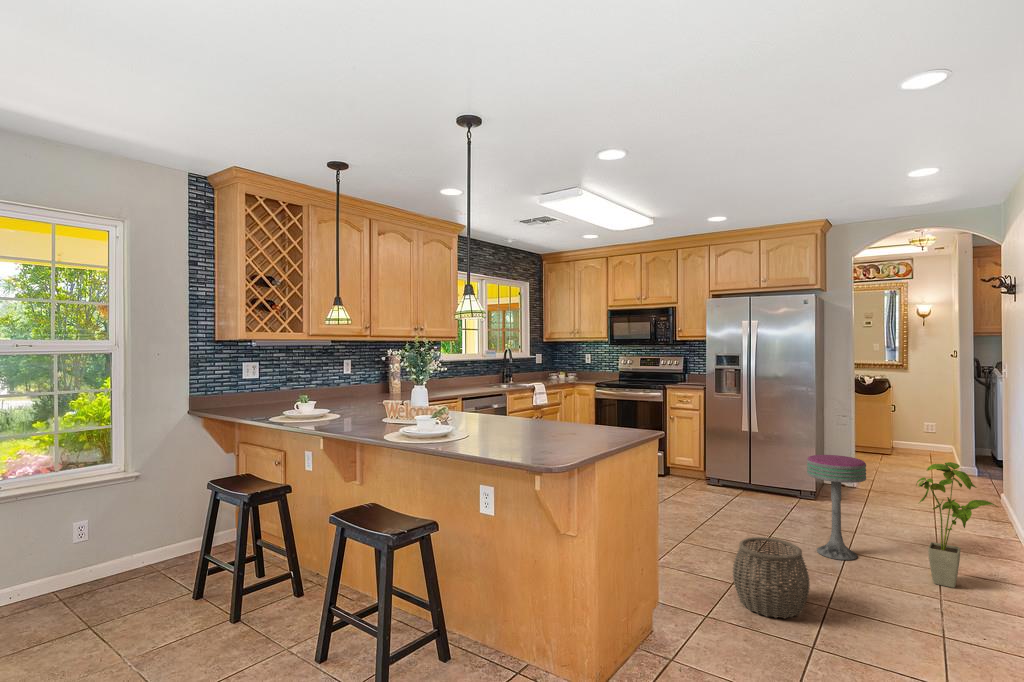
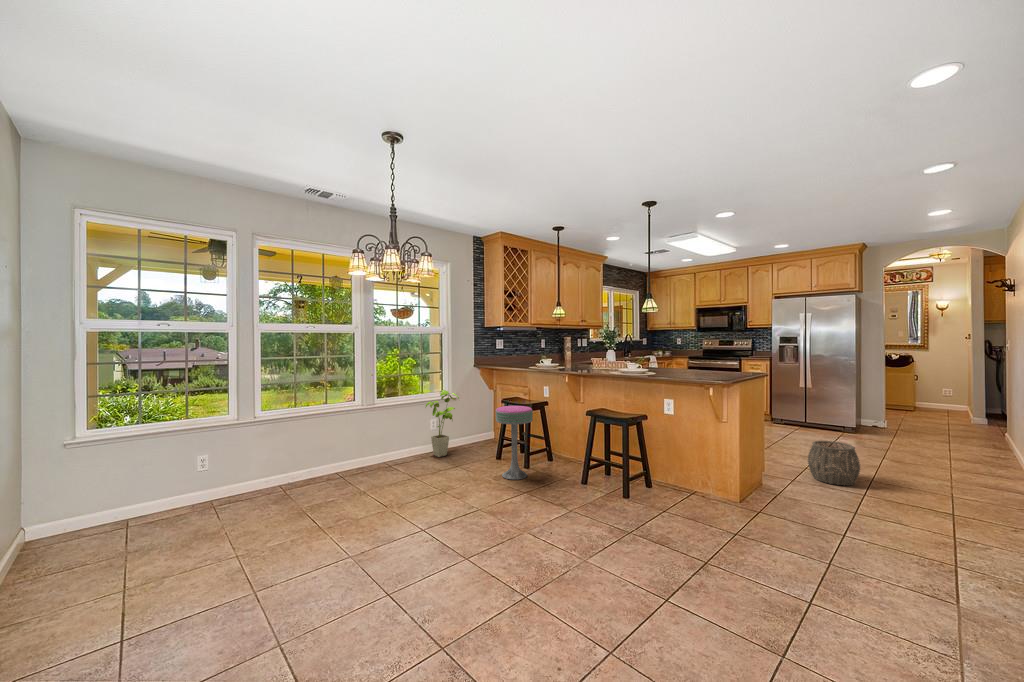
bar stool: present [807,455,866,560] -> present [496,406,533,480]
house plant: present [916,462,996,588] -> present [426,390,459,457]

